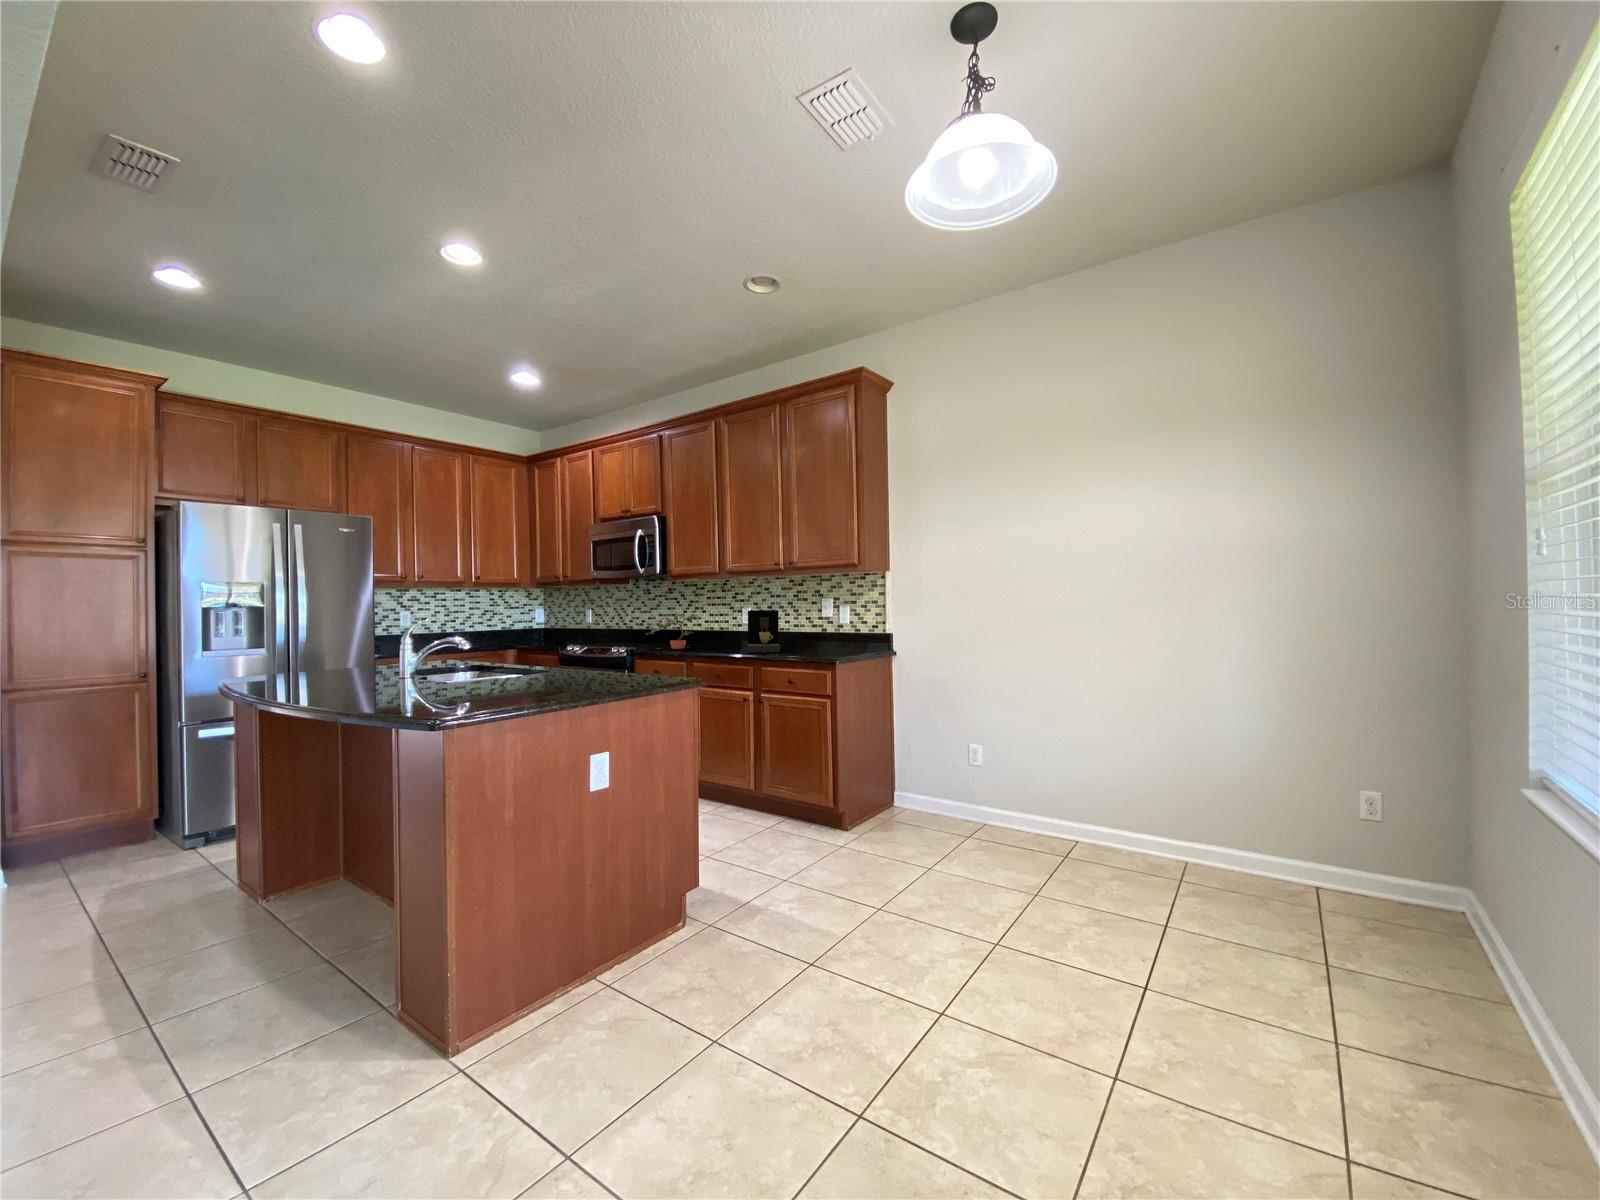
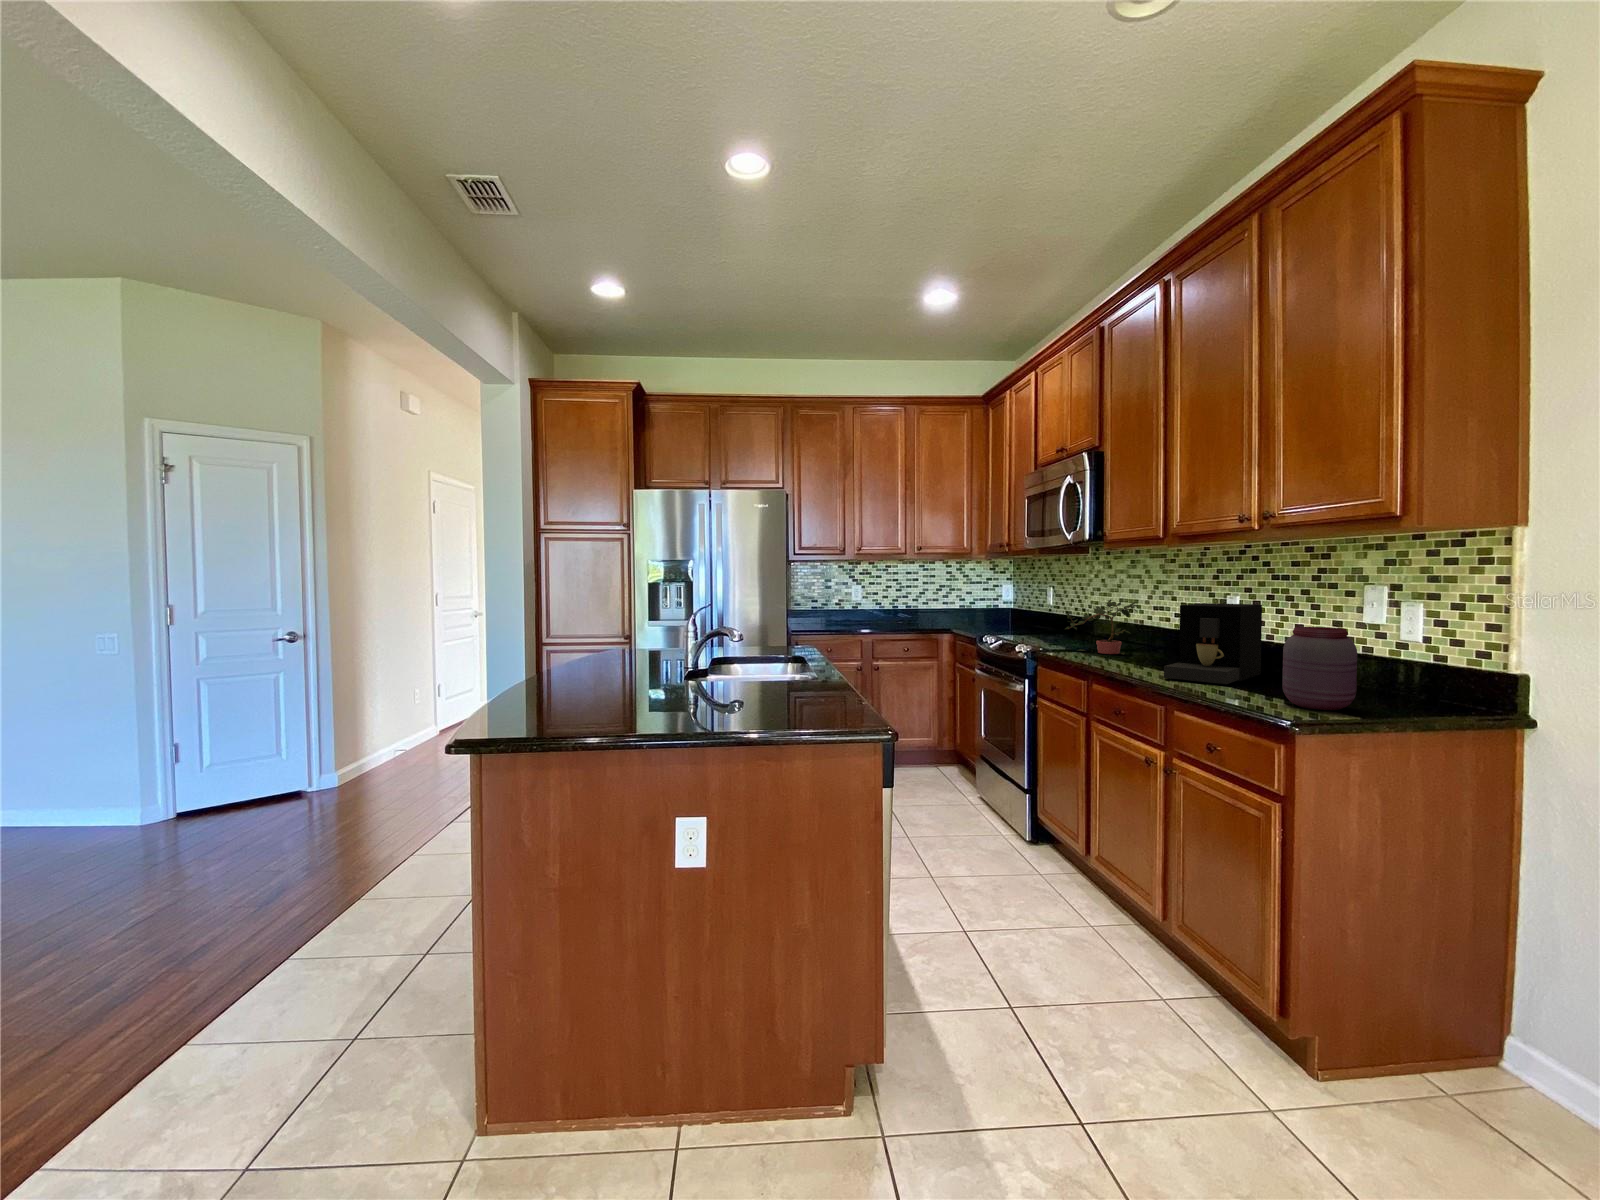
jar: none [818,616,846,655] -> present [1282,627,1357,710]

